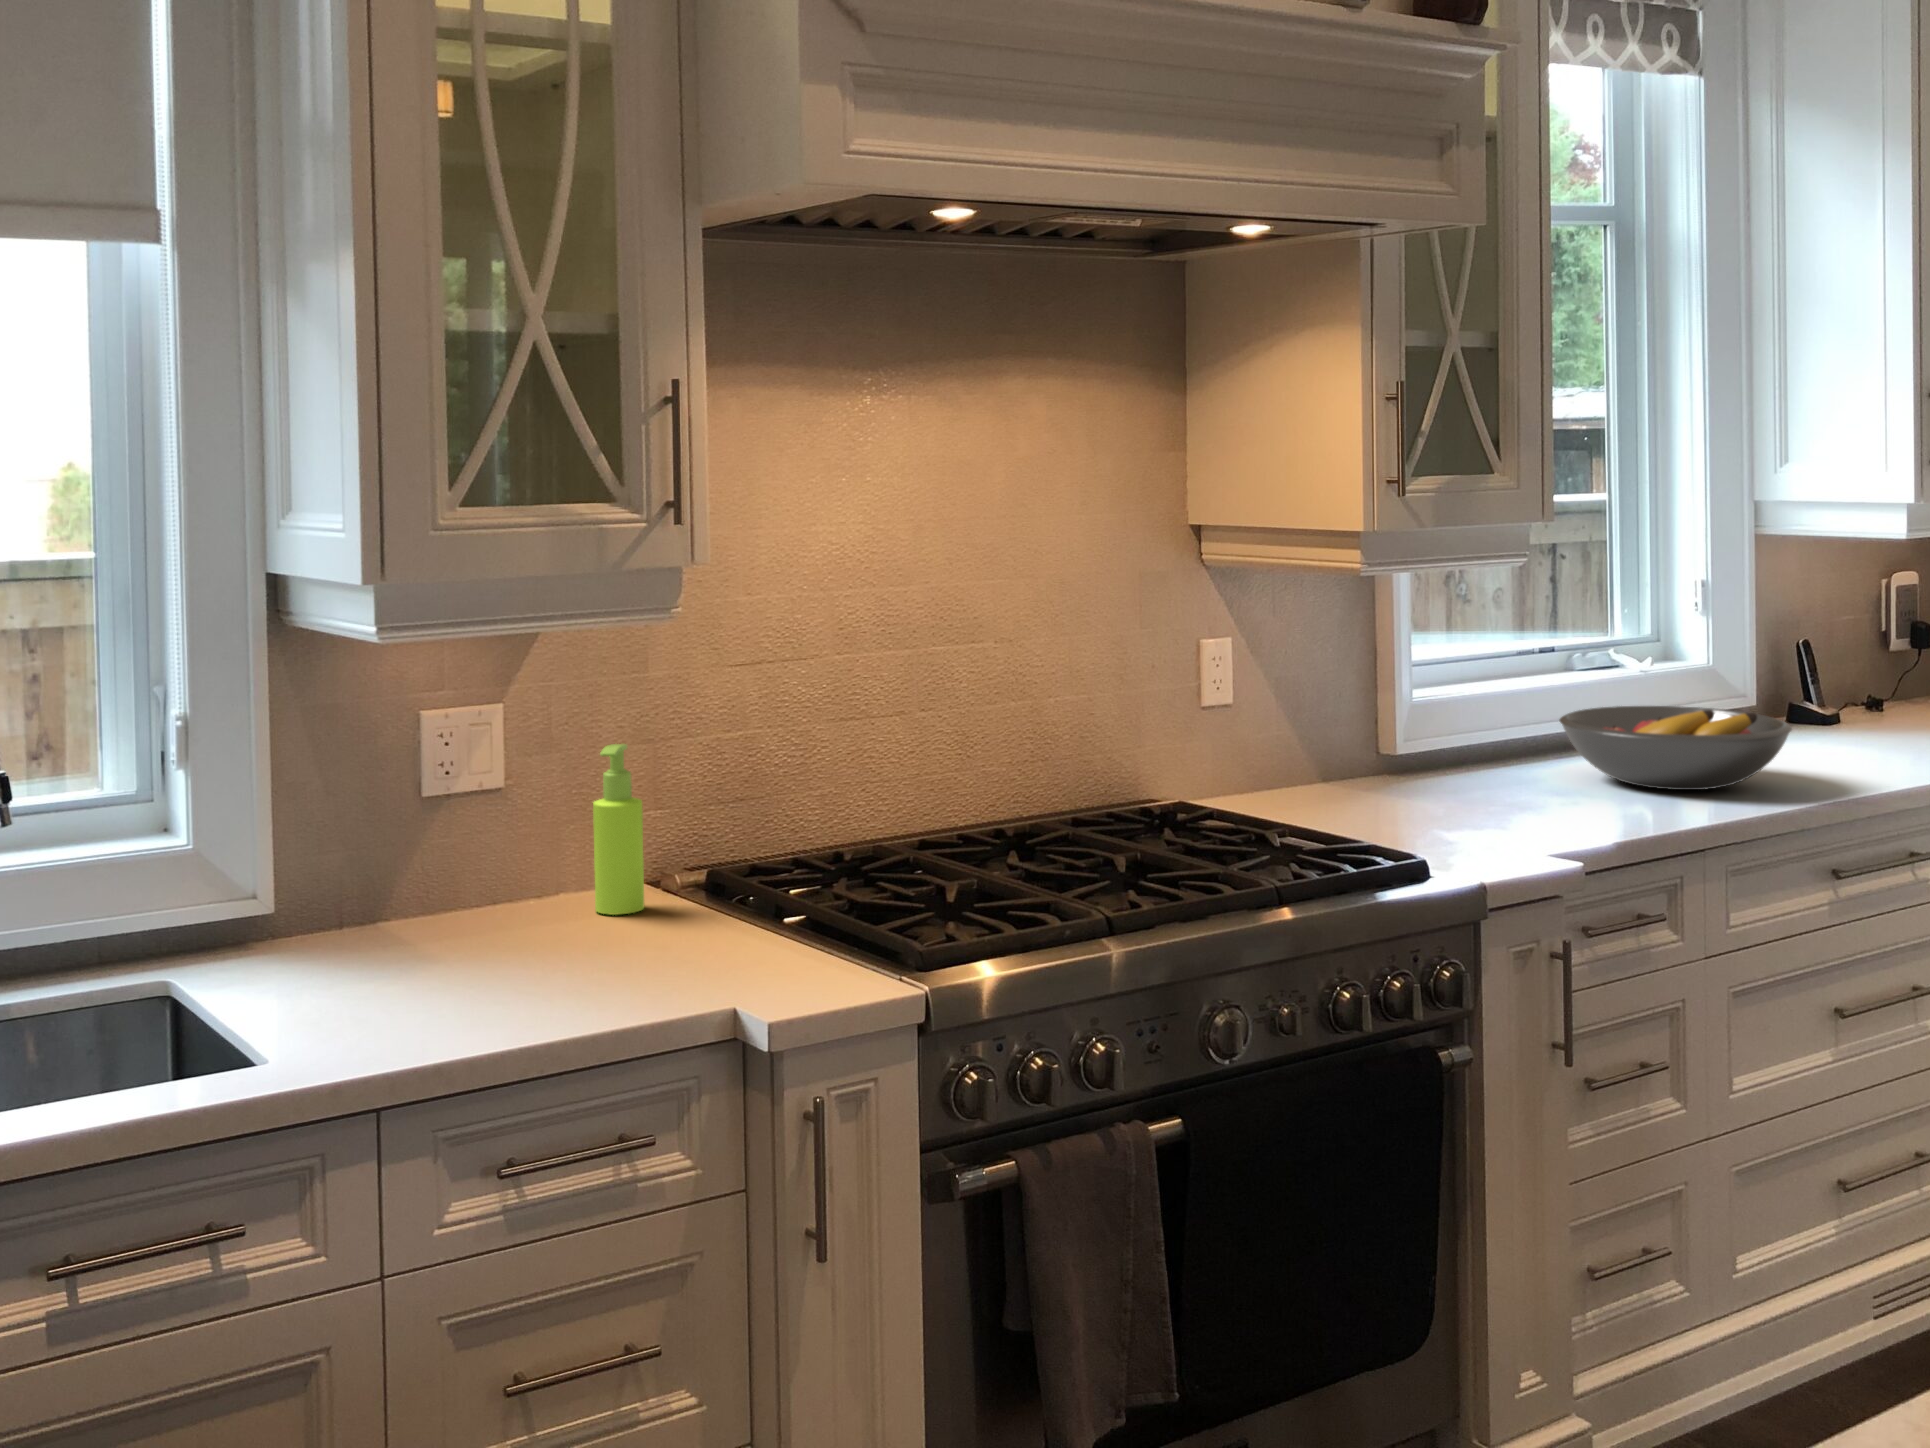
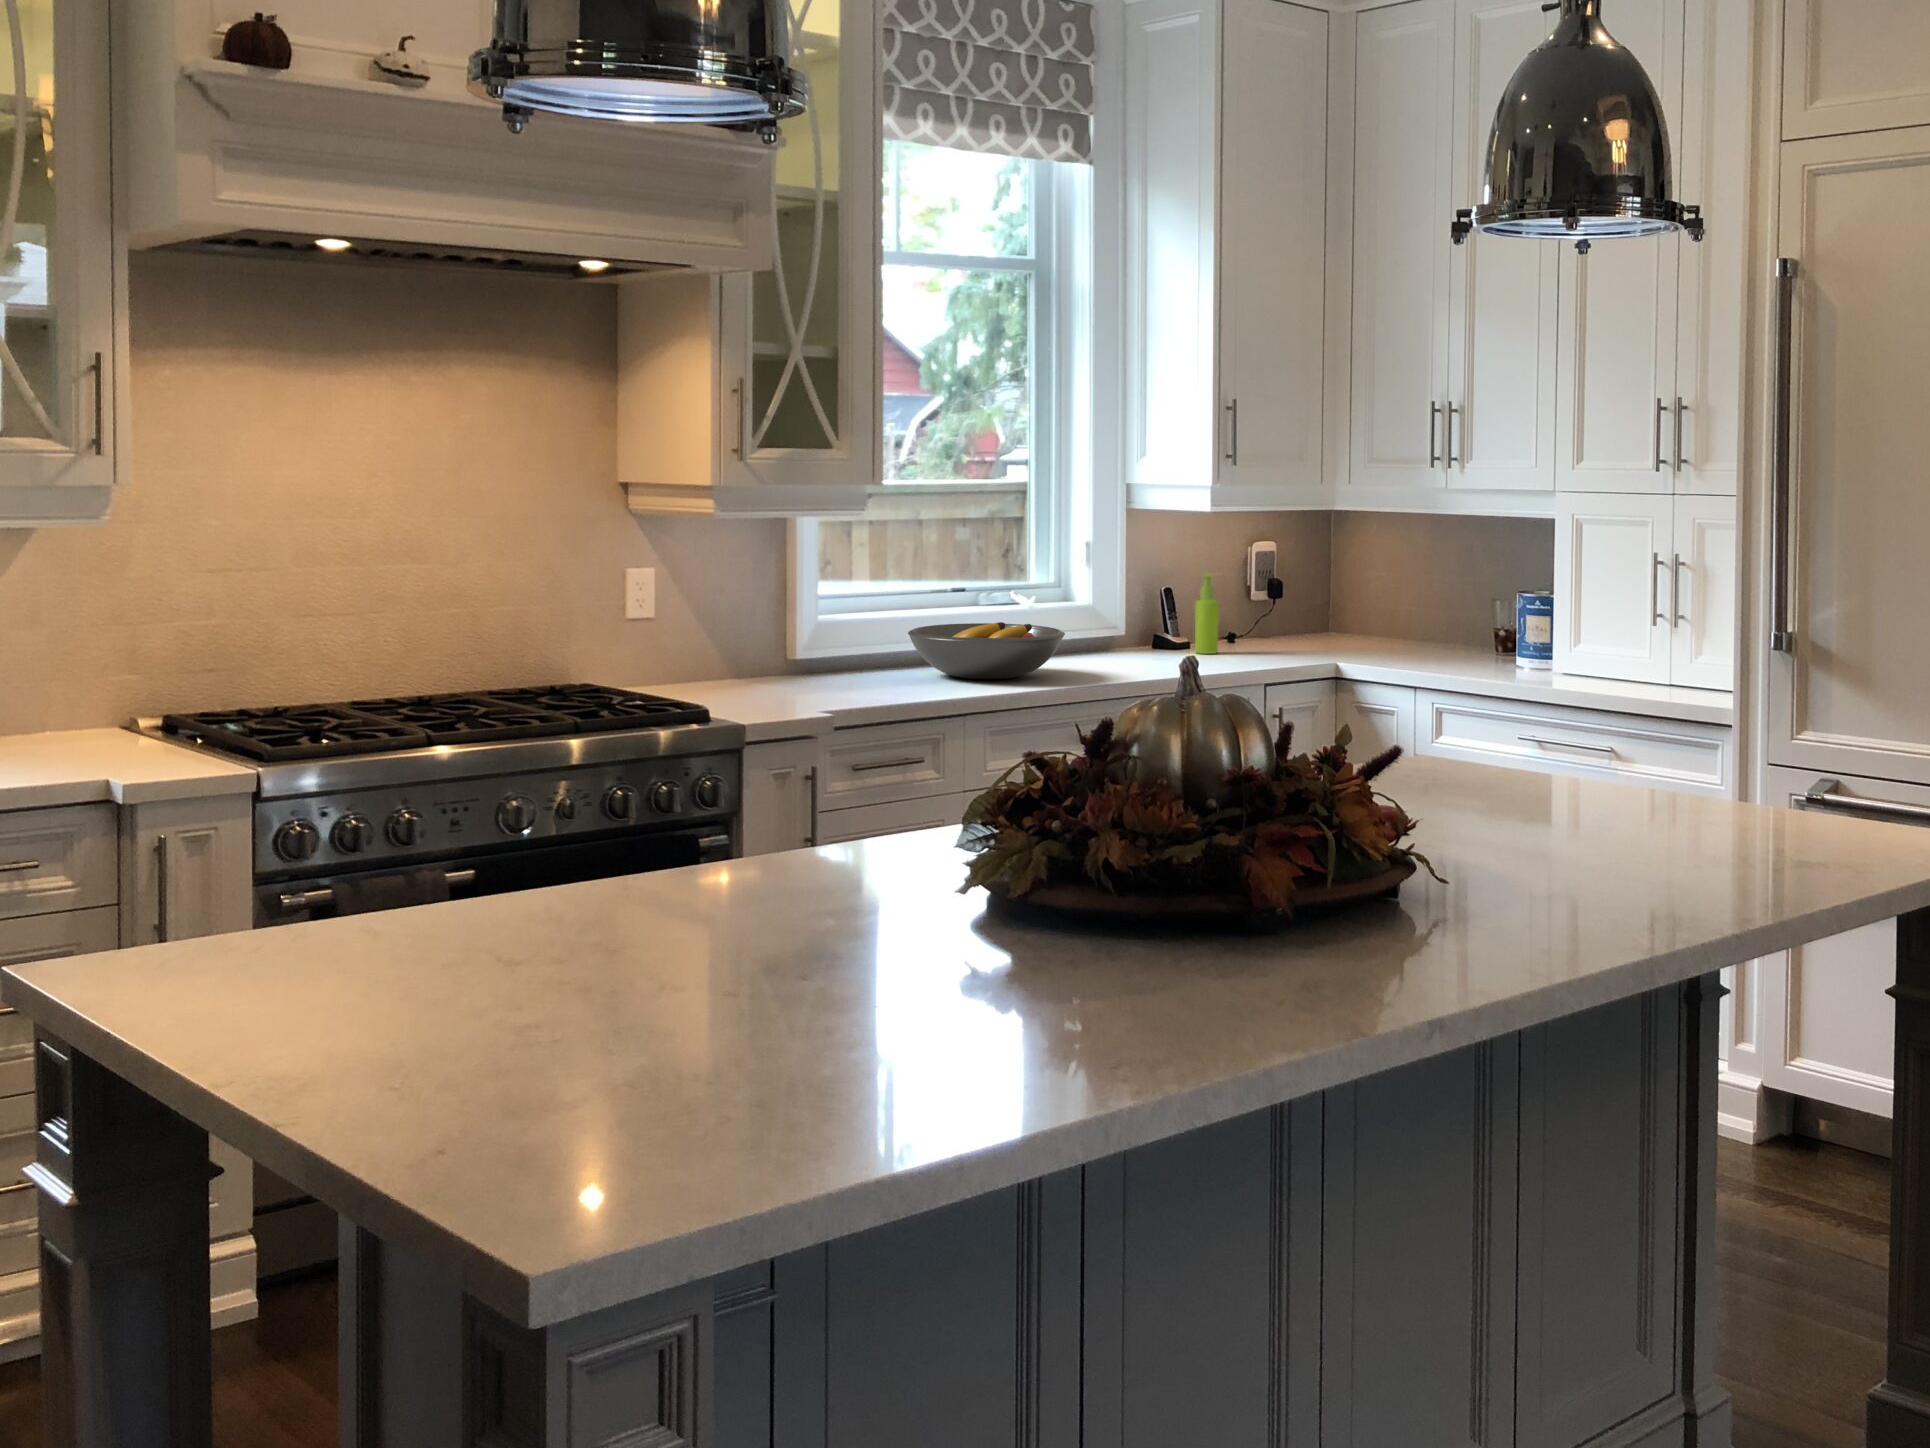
soap dispenser: present [593,744,644,915] -> present [1195,574,1219,654]

